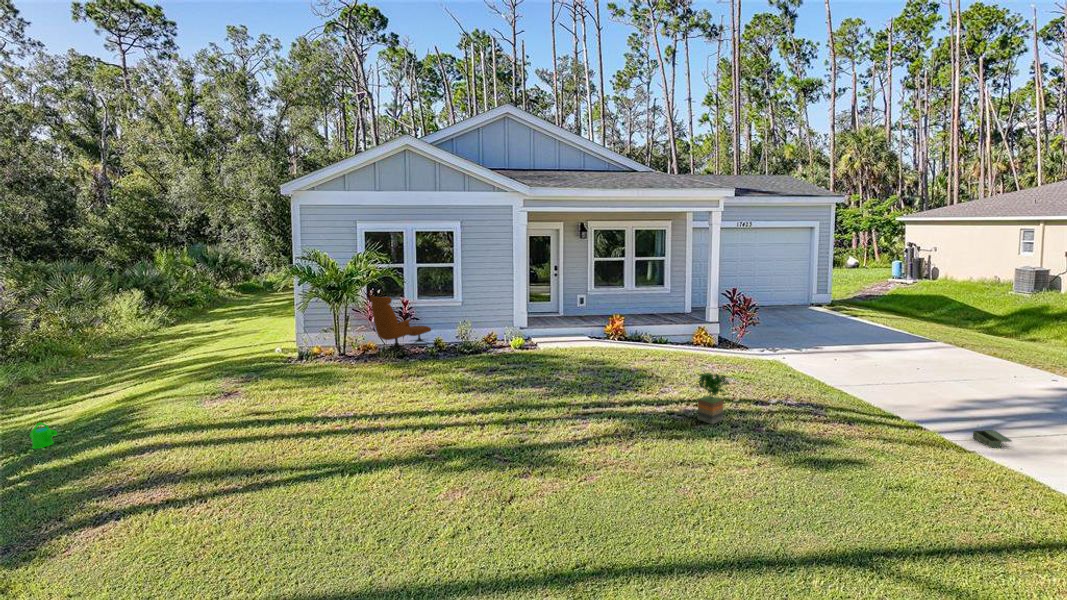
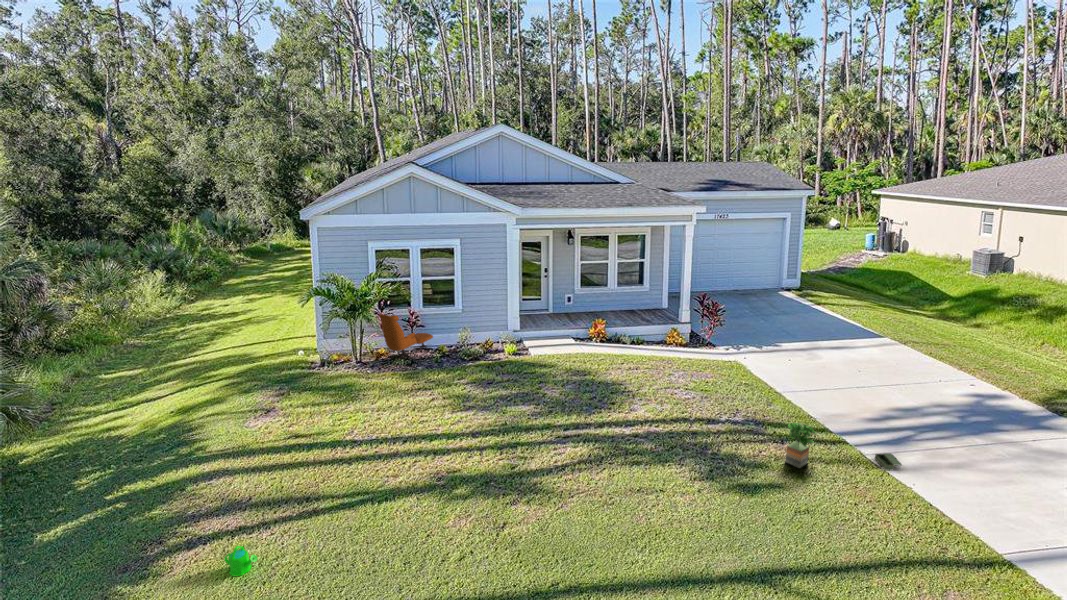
potted tree: present [698,373,729,424] -> present [785,423,816,468]
watering can: present [30,422,57,449] -> present [224,546,257,576]

